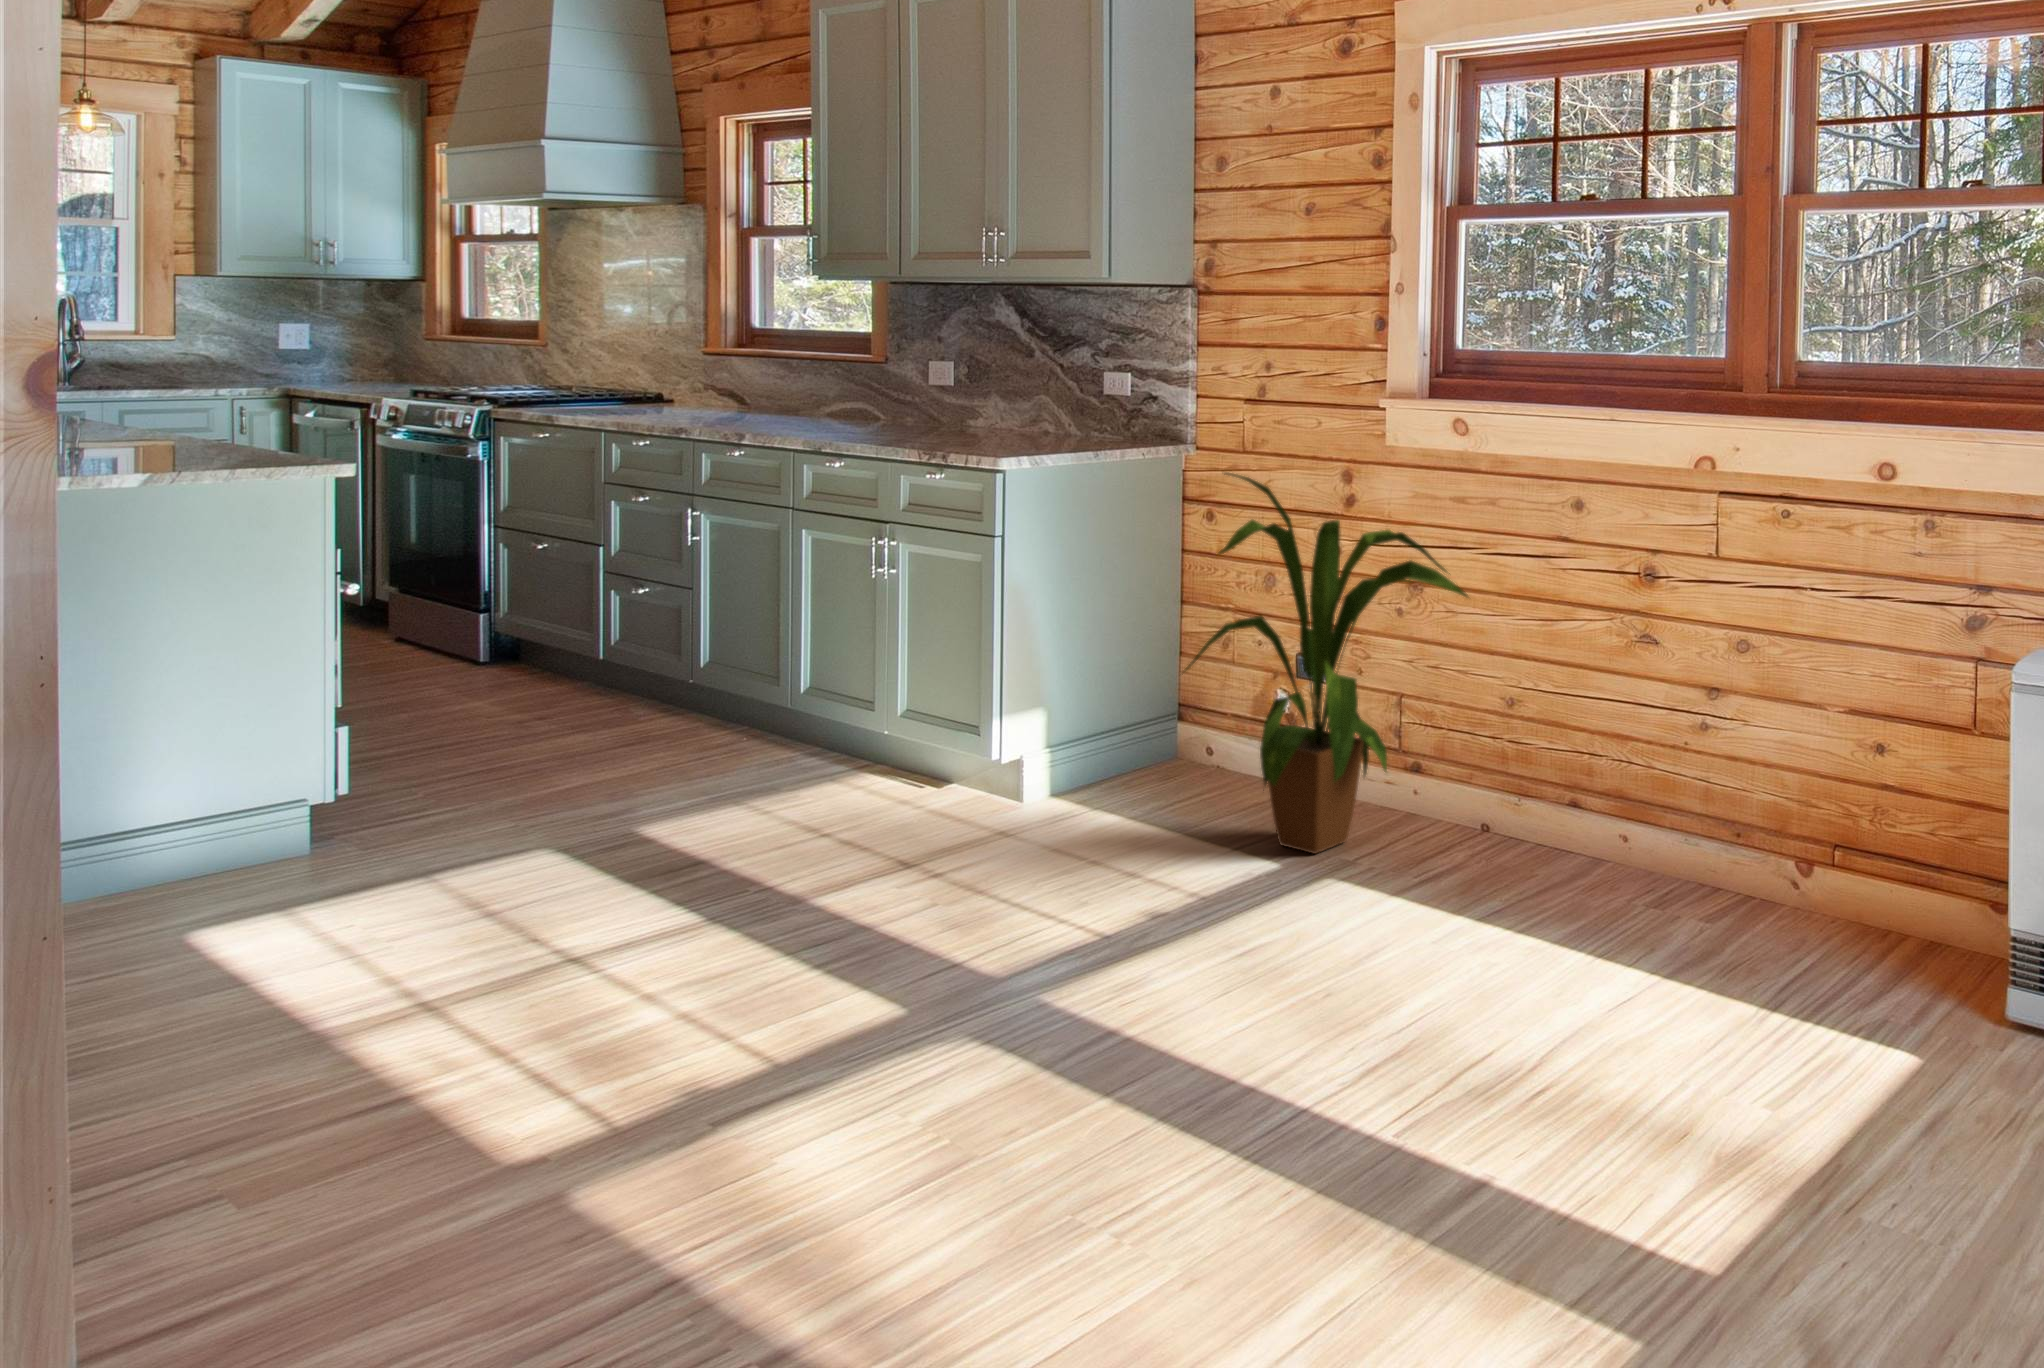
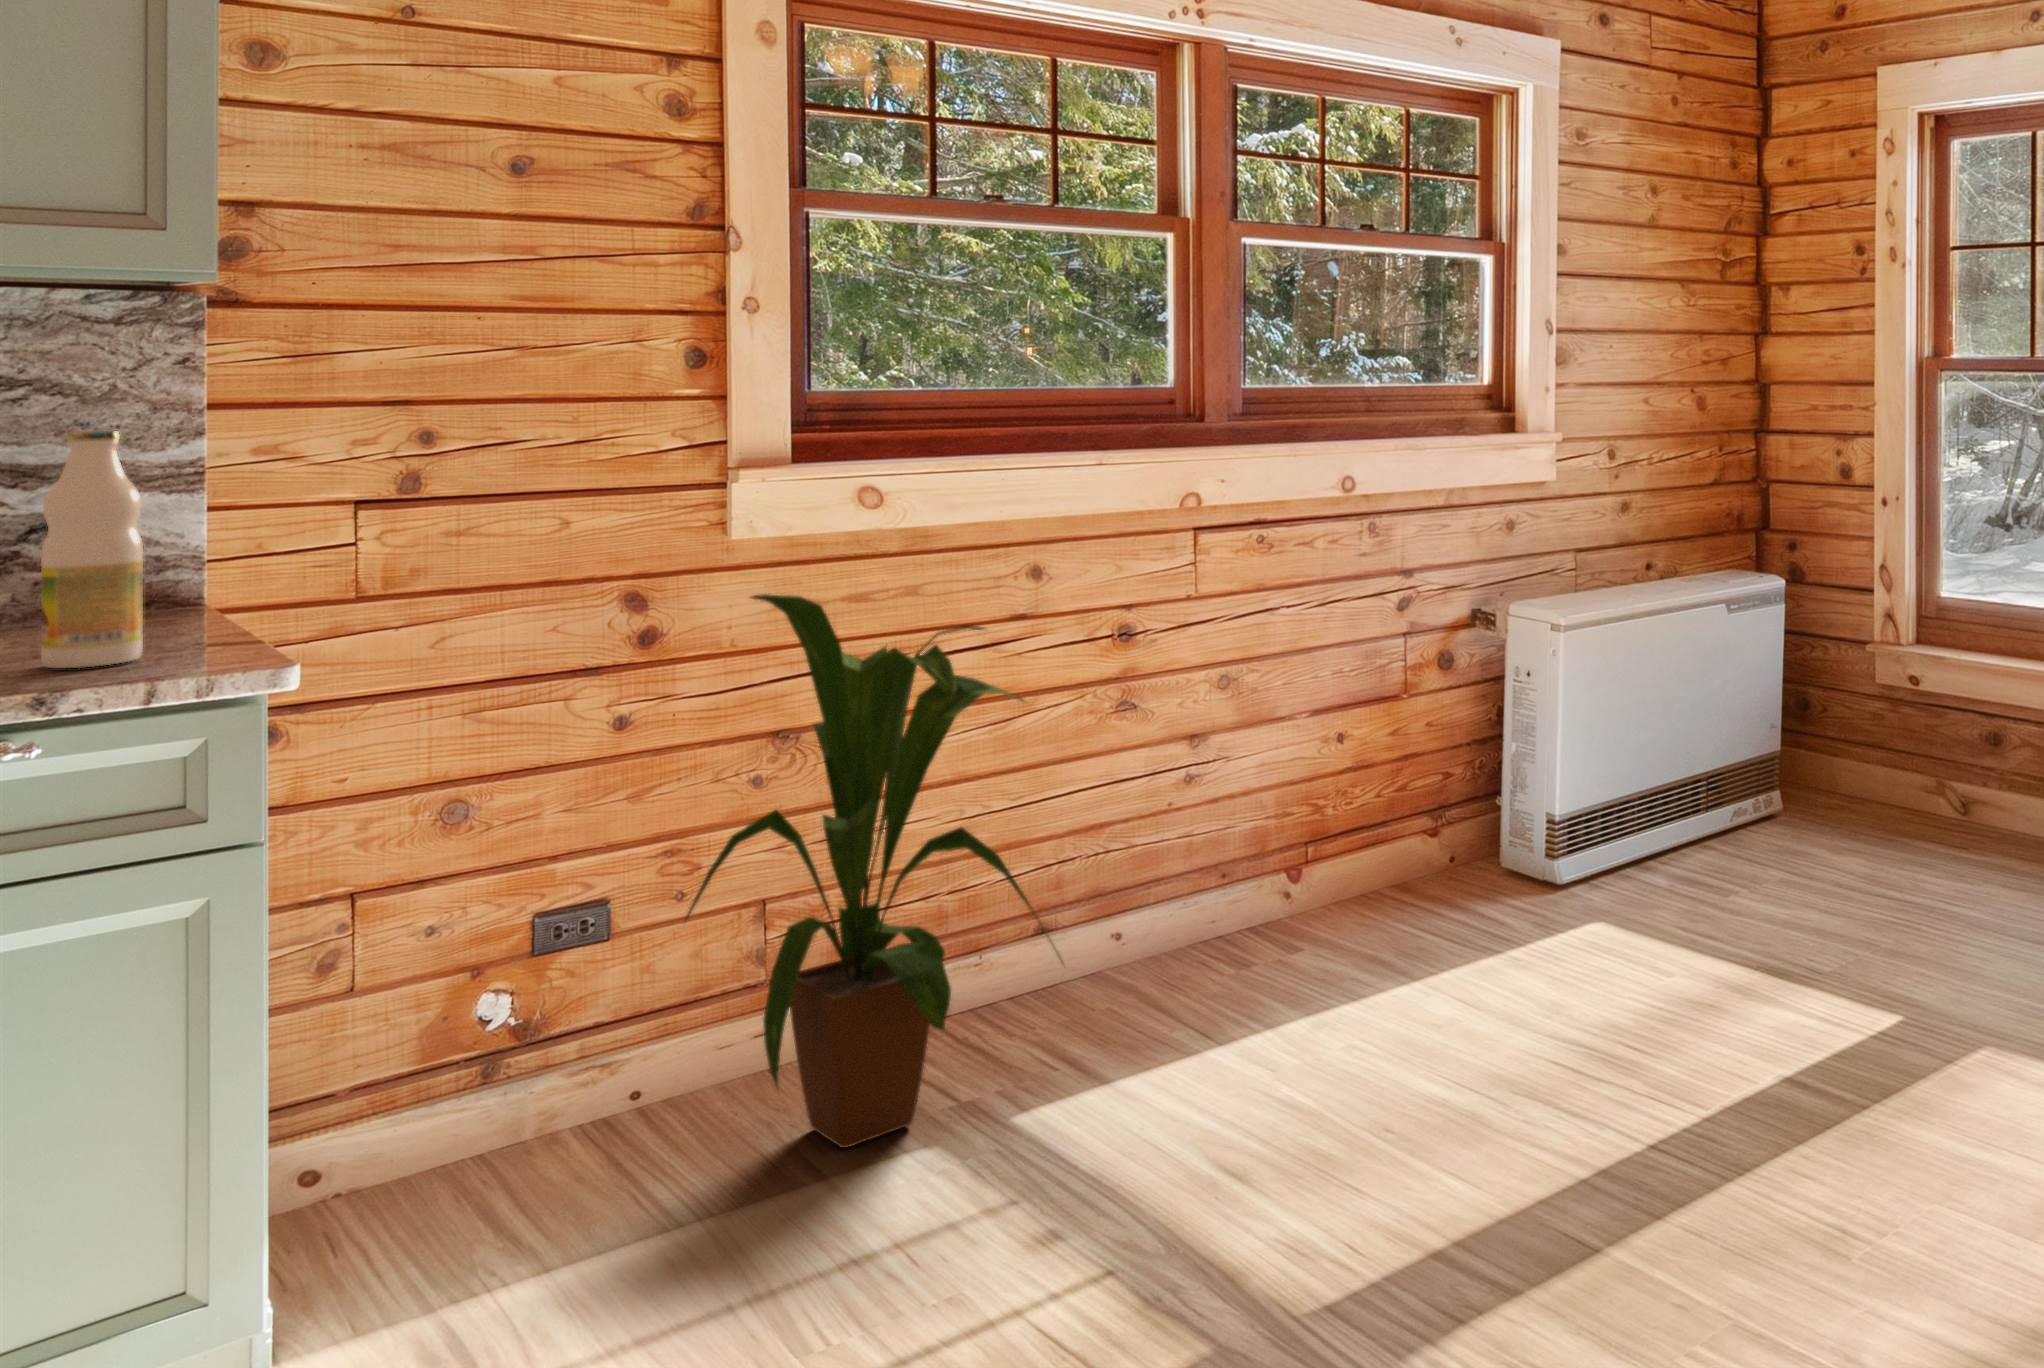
bottle: none [1013,353,1049,455] -> present [41,431,143,668]

